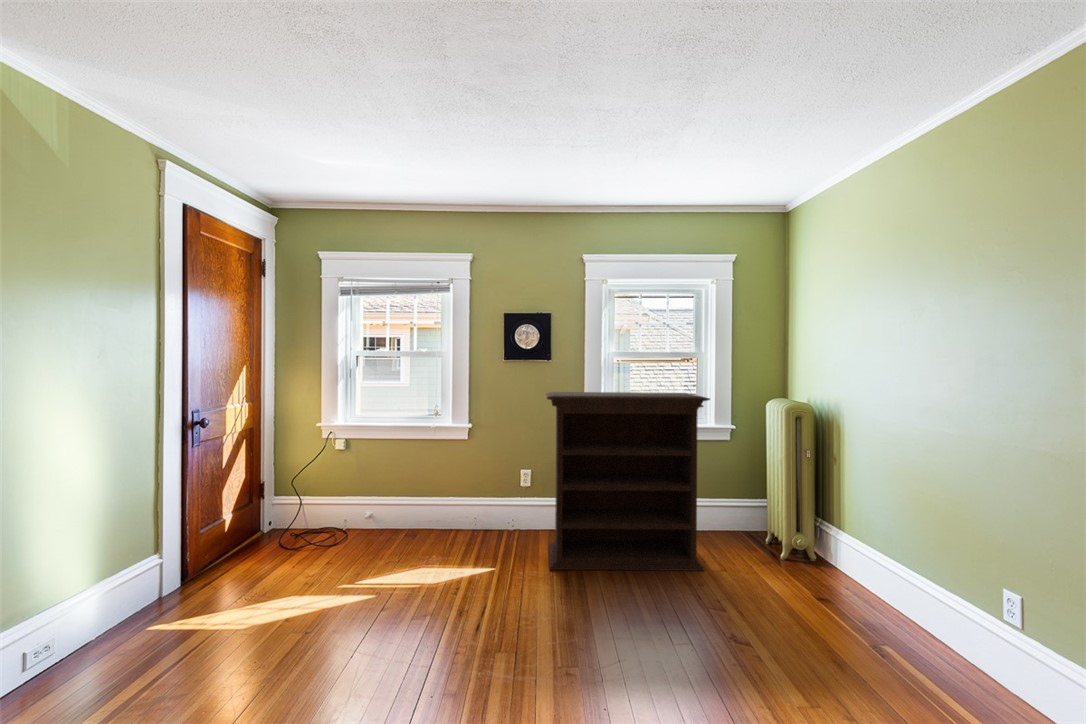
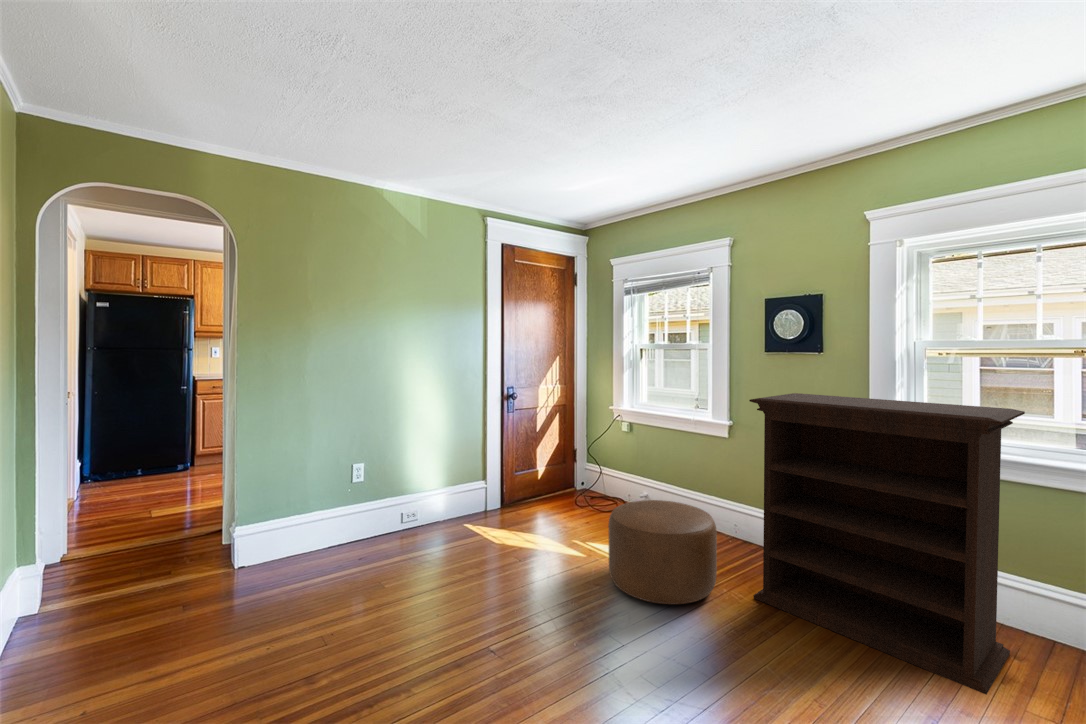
ottoman: none [425,504,530,605] -> present [609,500,717,604]

